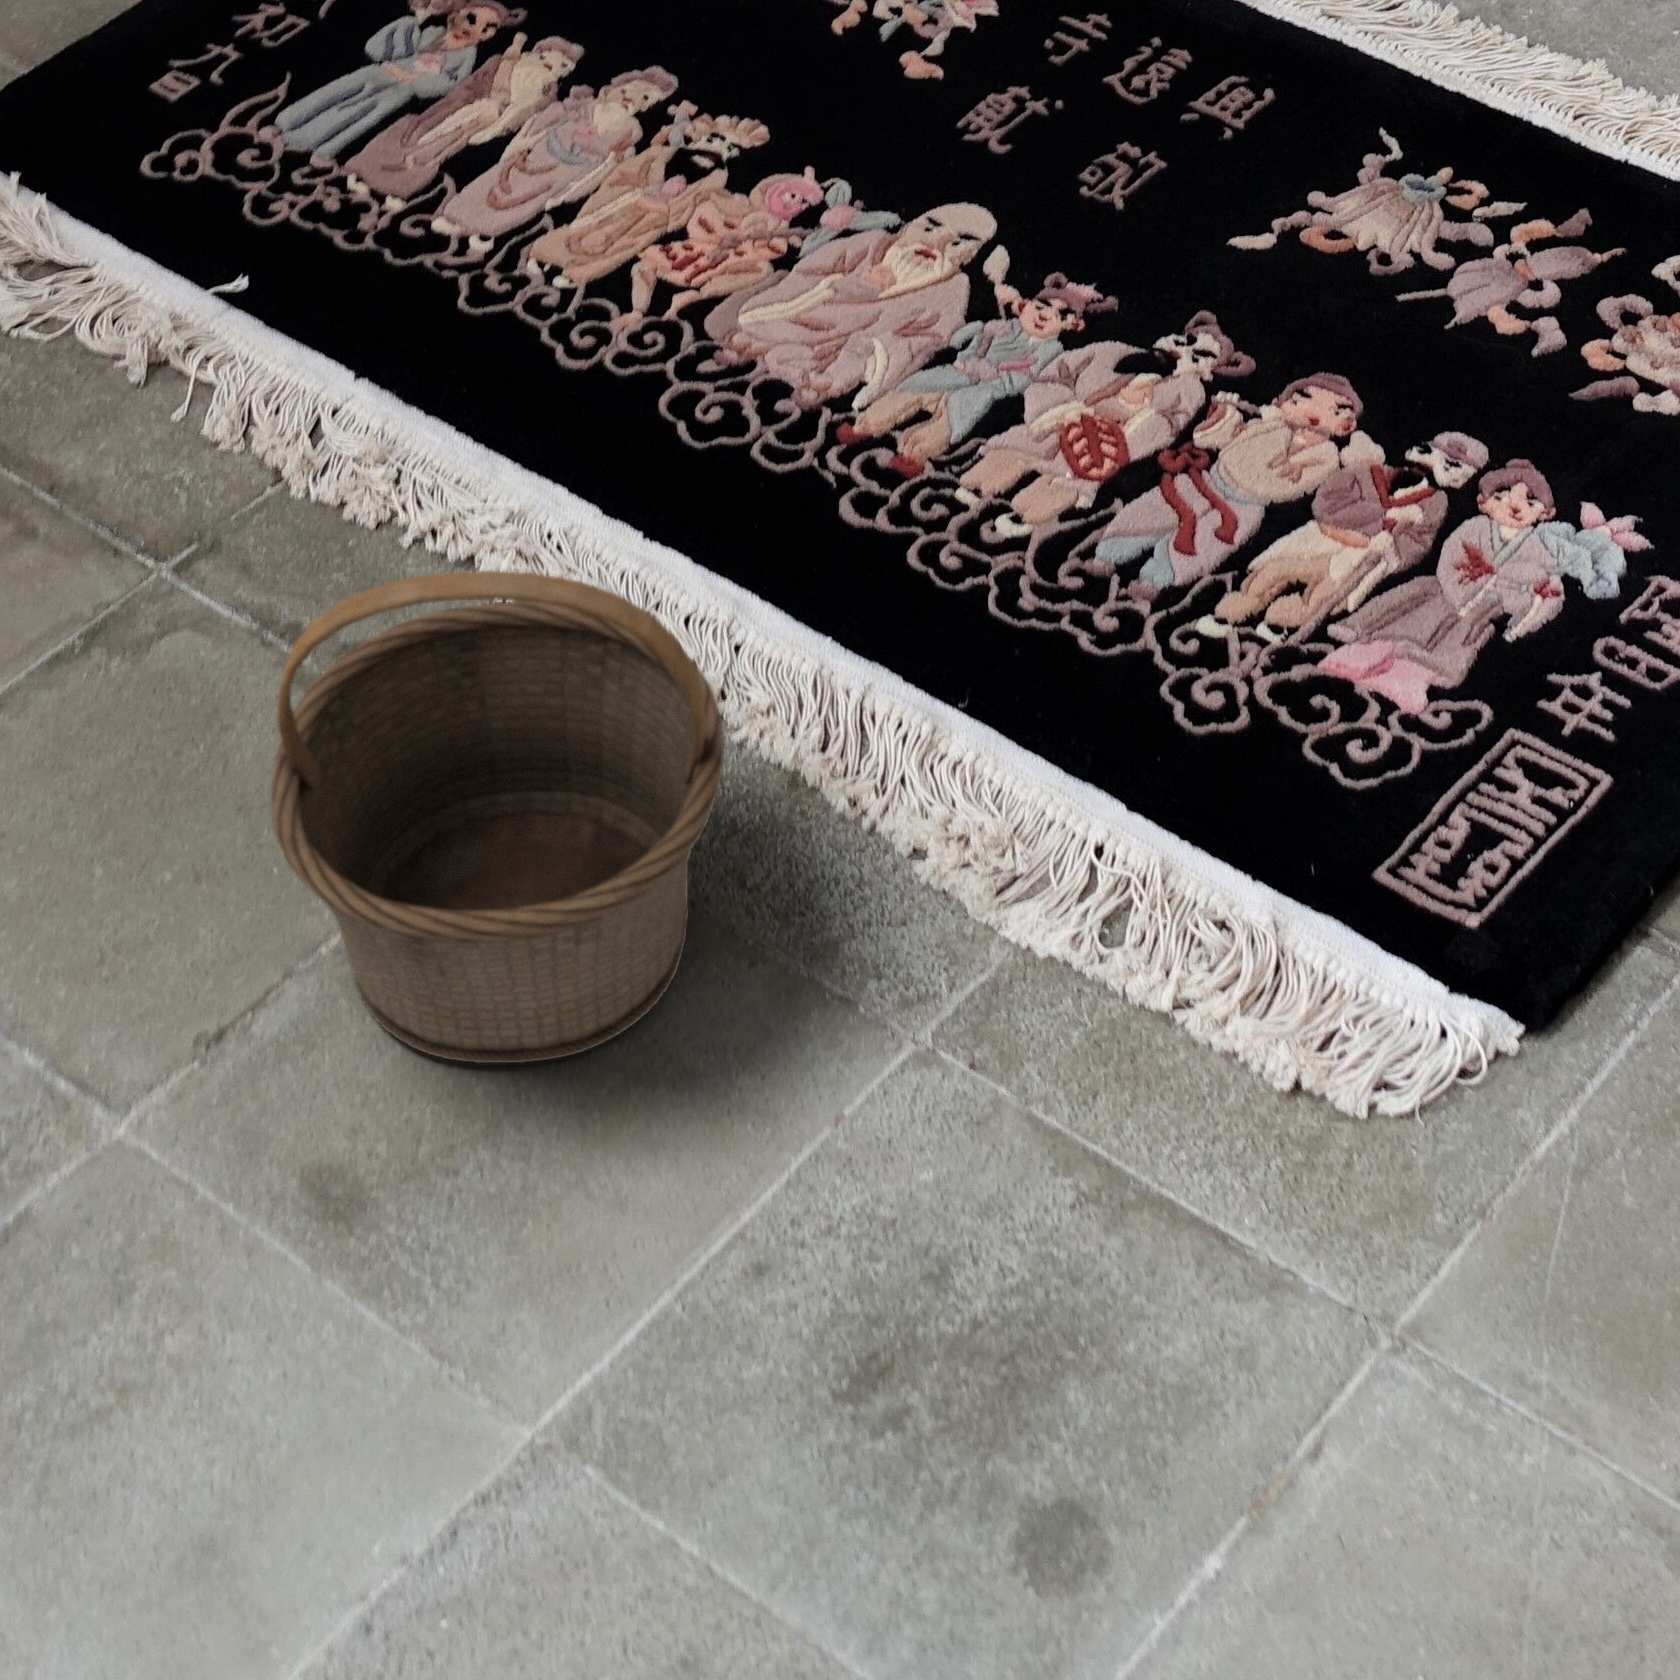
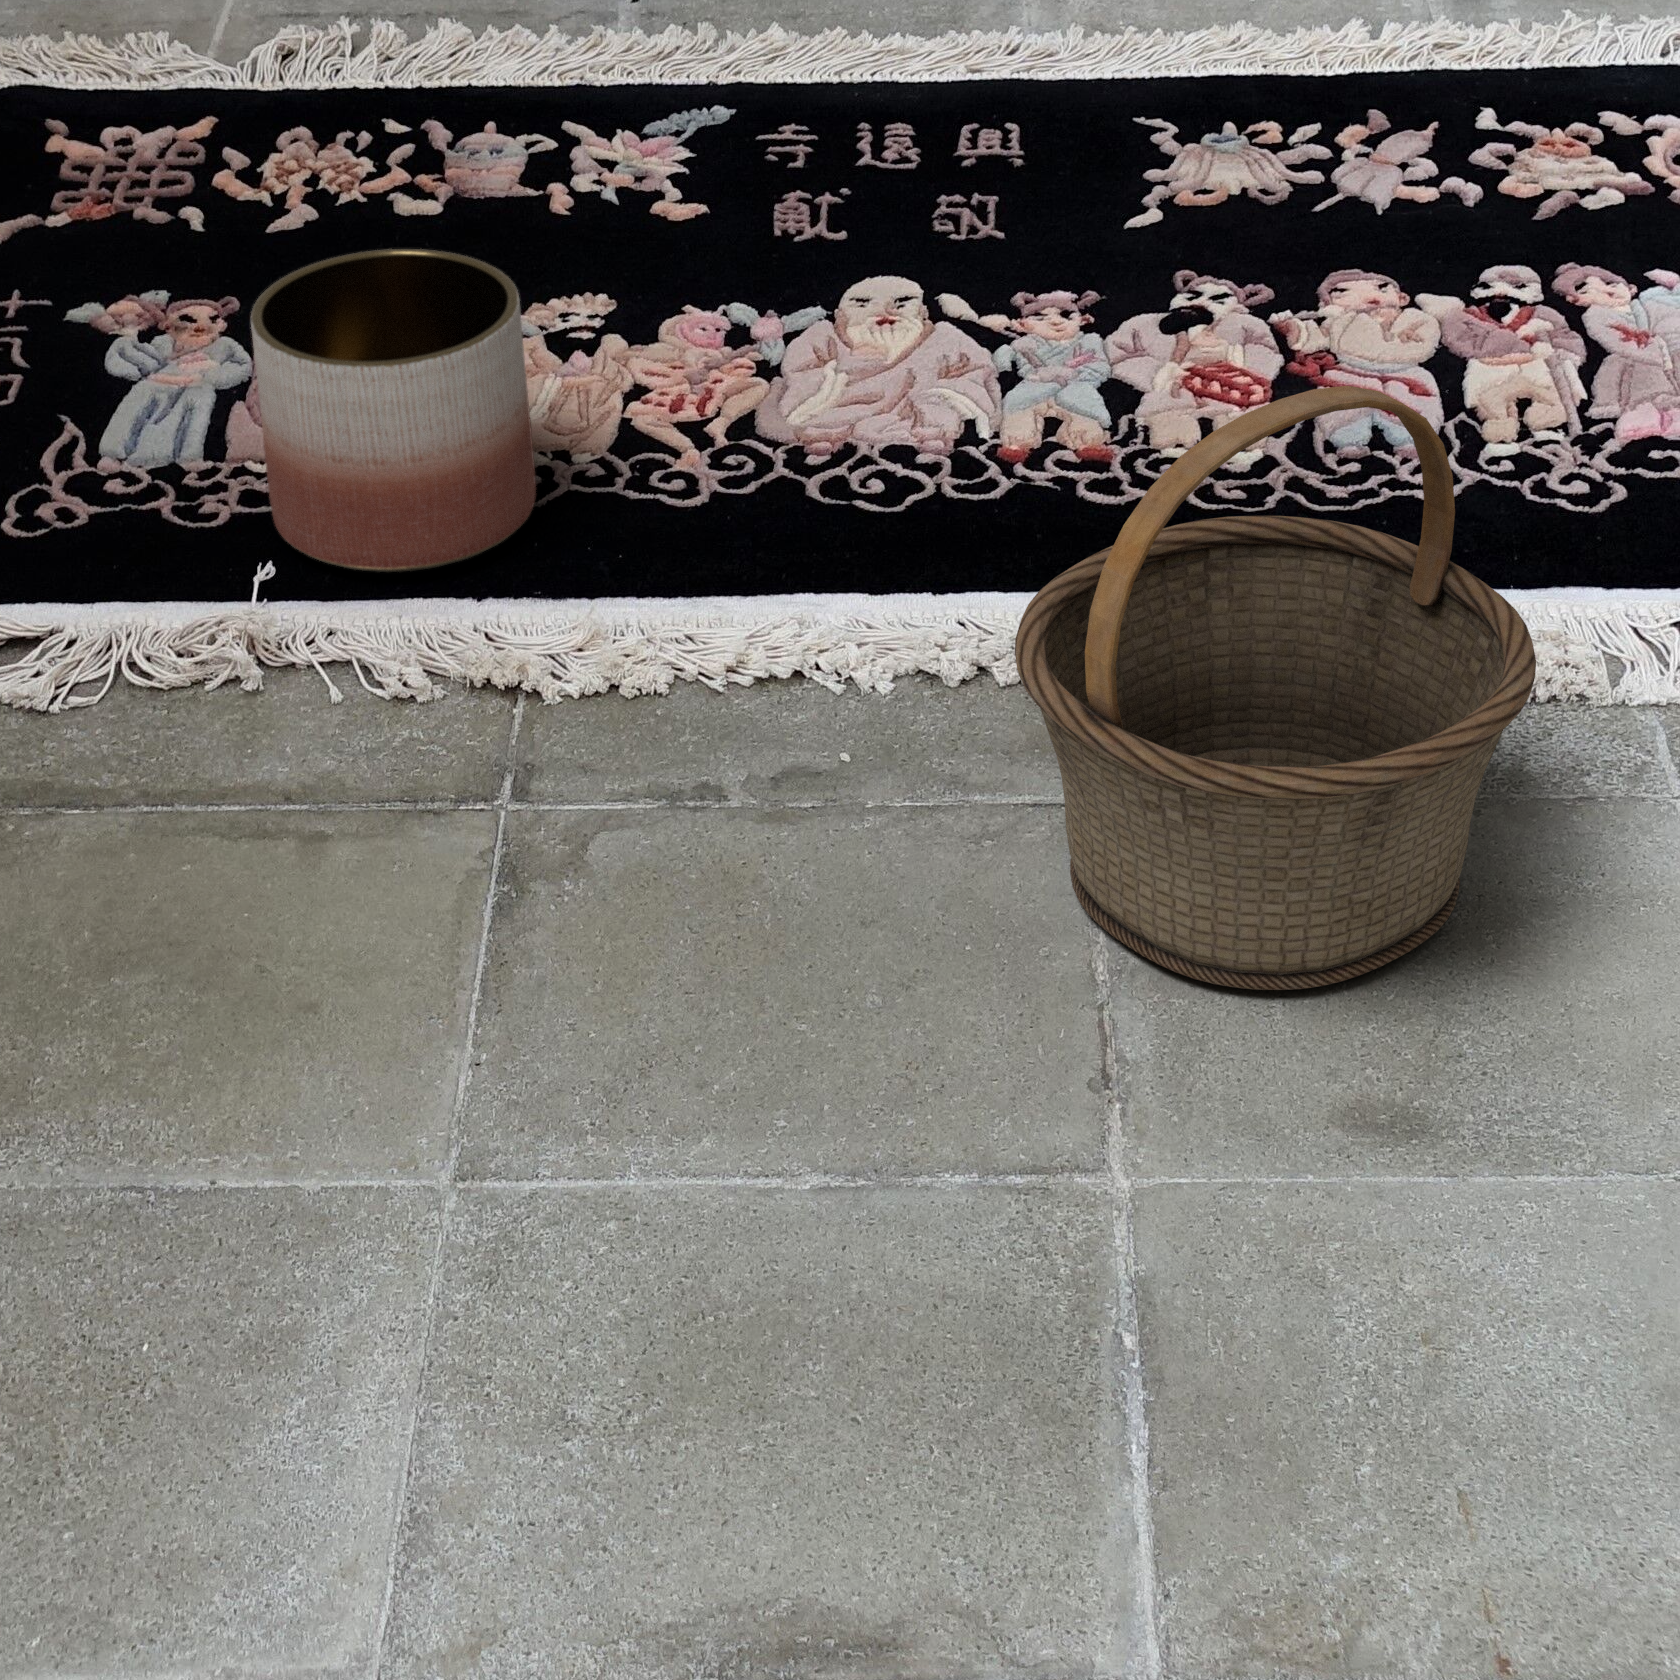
planter: none [261,48,509,335] -> present [251,249,536,572]

